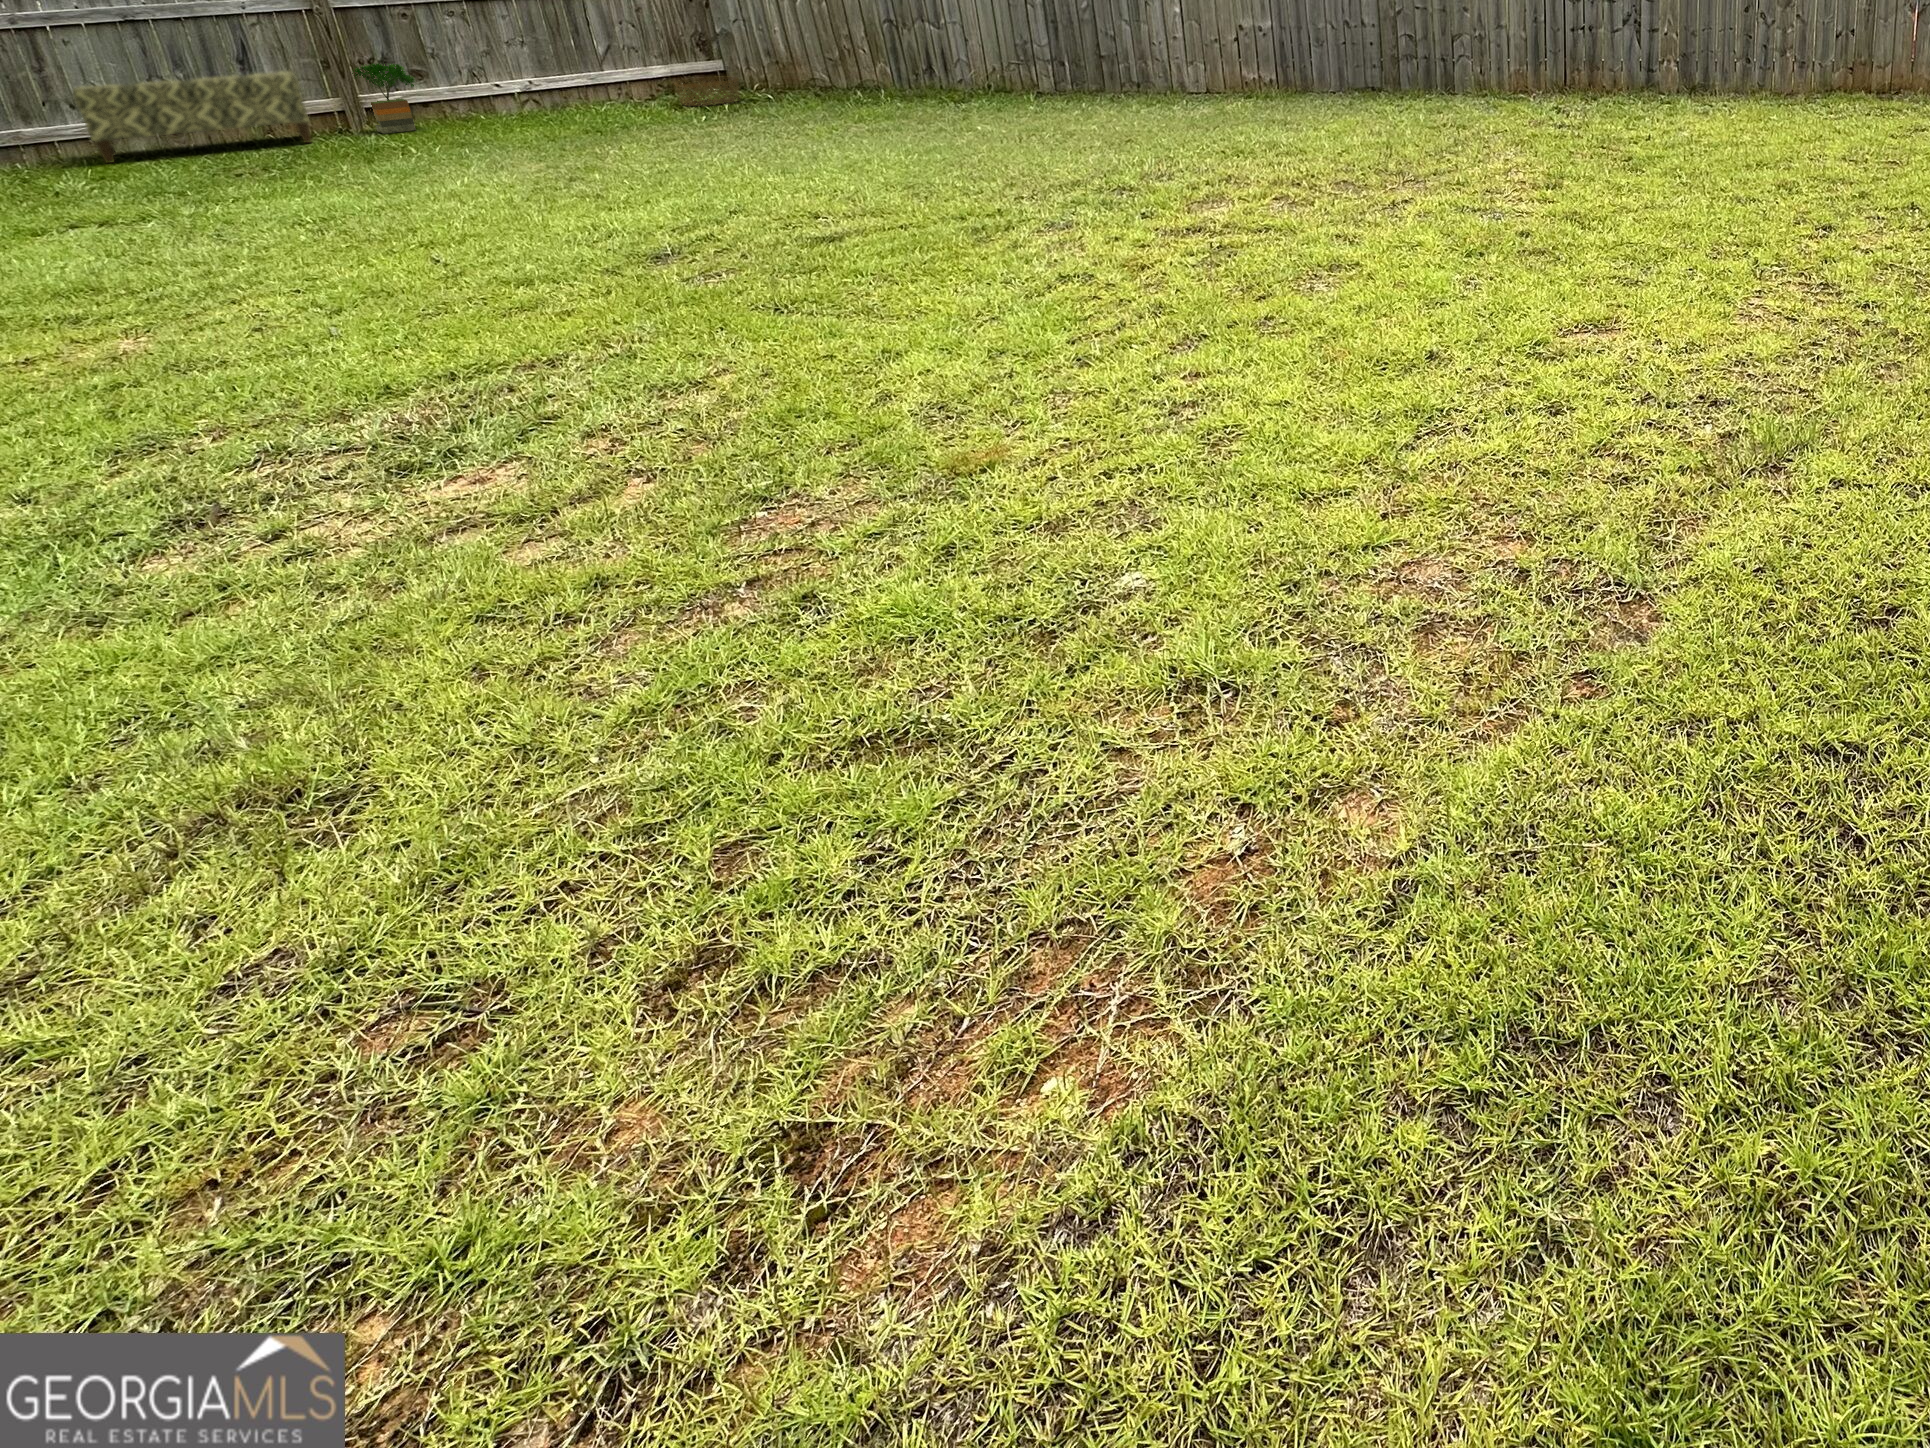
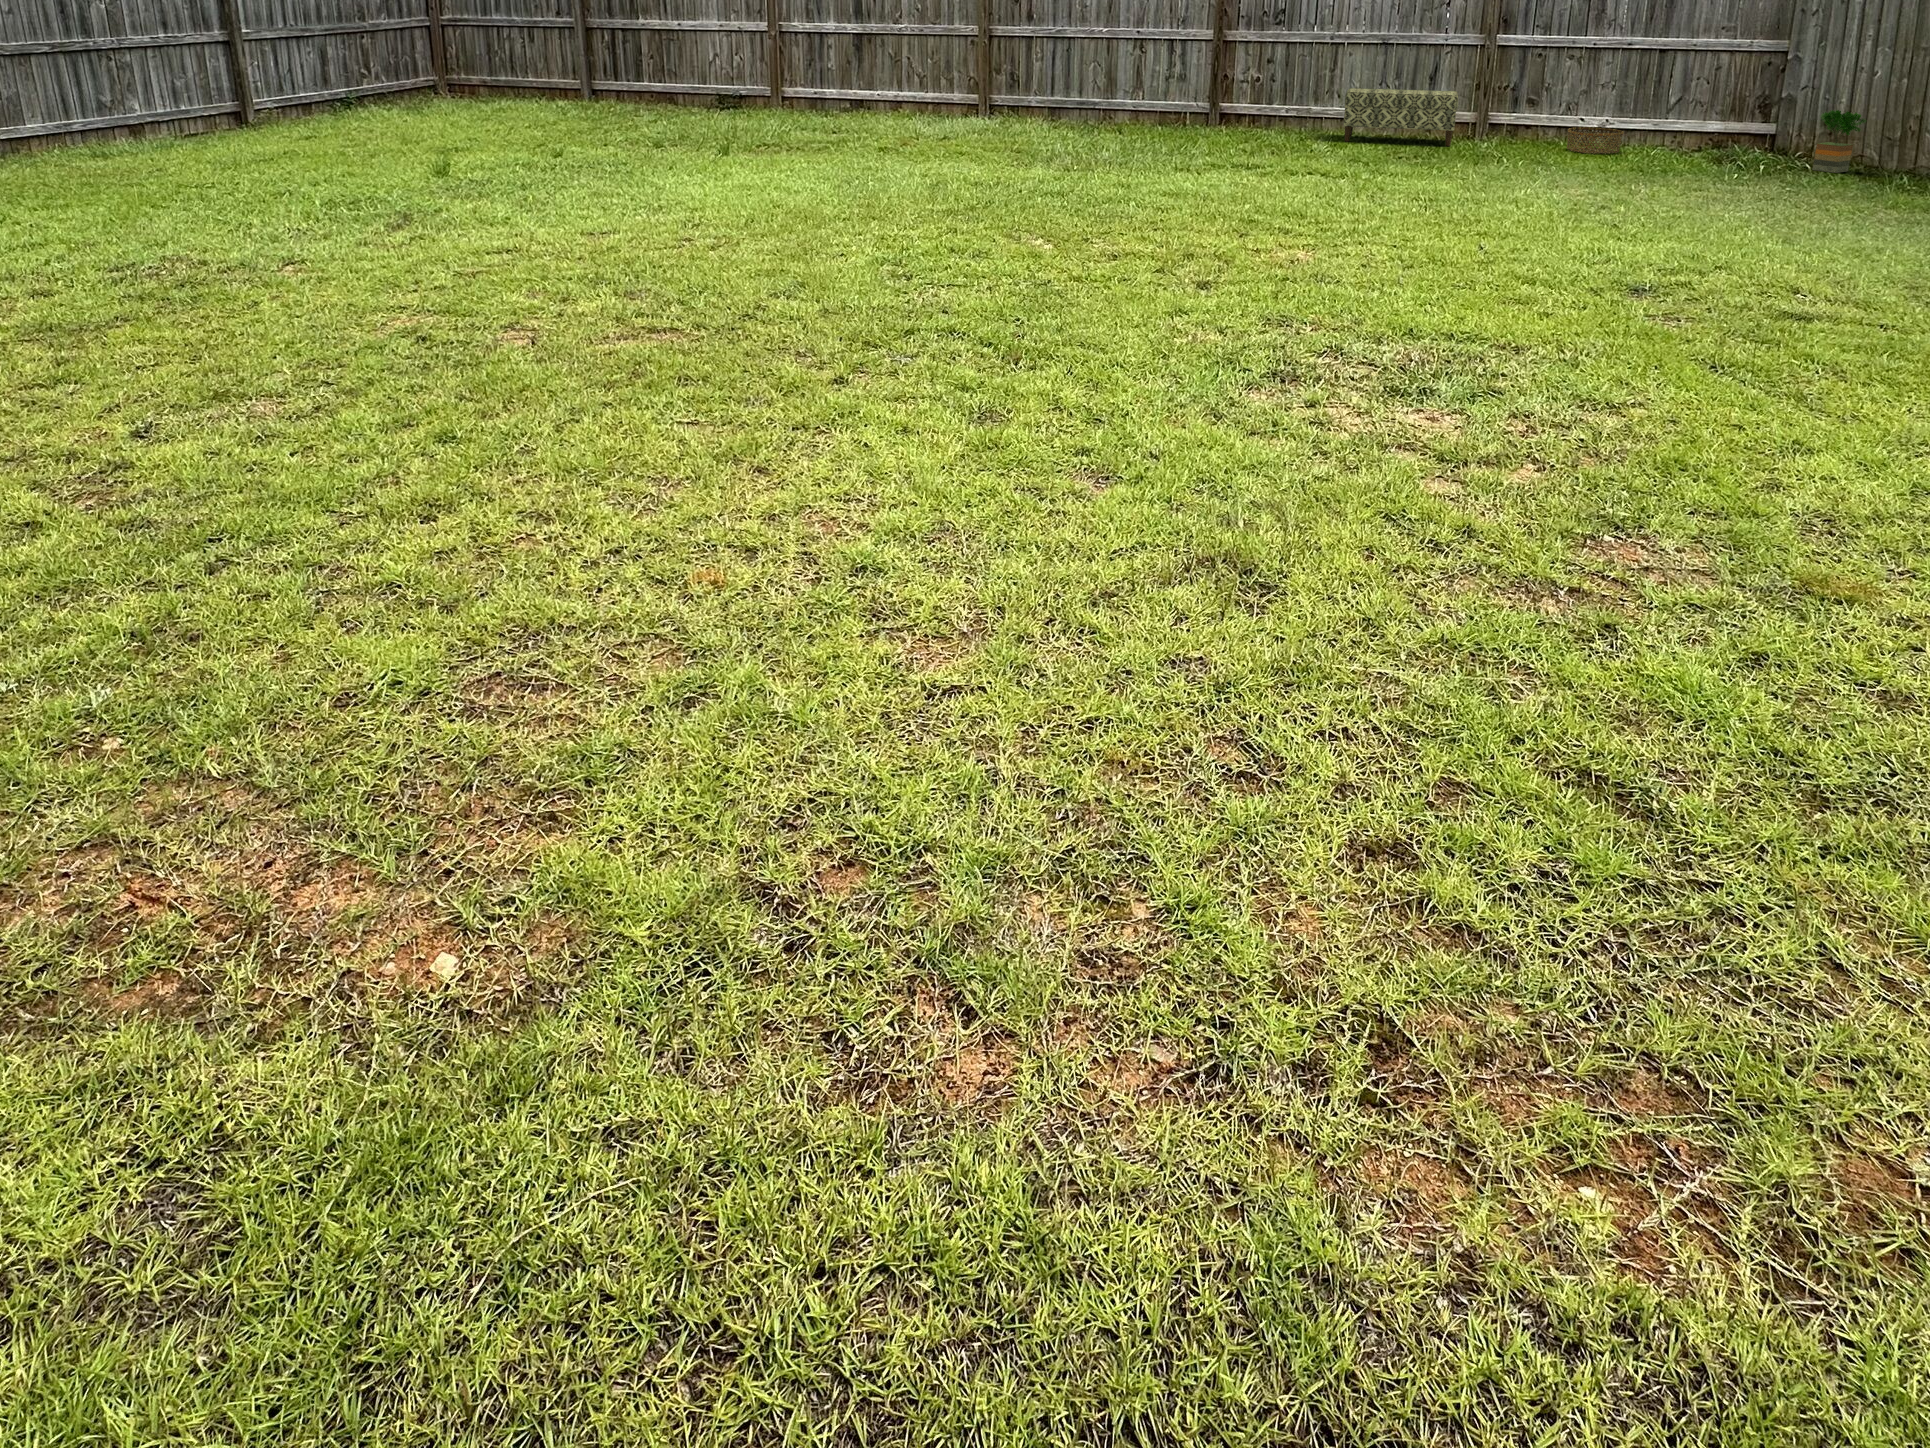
potted tree: present [352,63,416,134] -> present [1812,110,1866,173]
basket: present [675,77,740,106] -> present [1567,127,1624,153]

